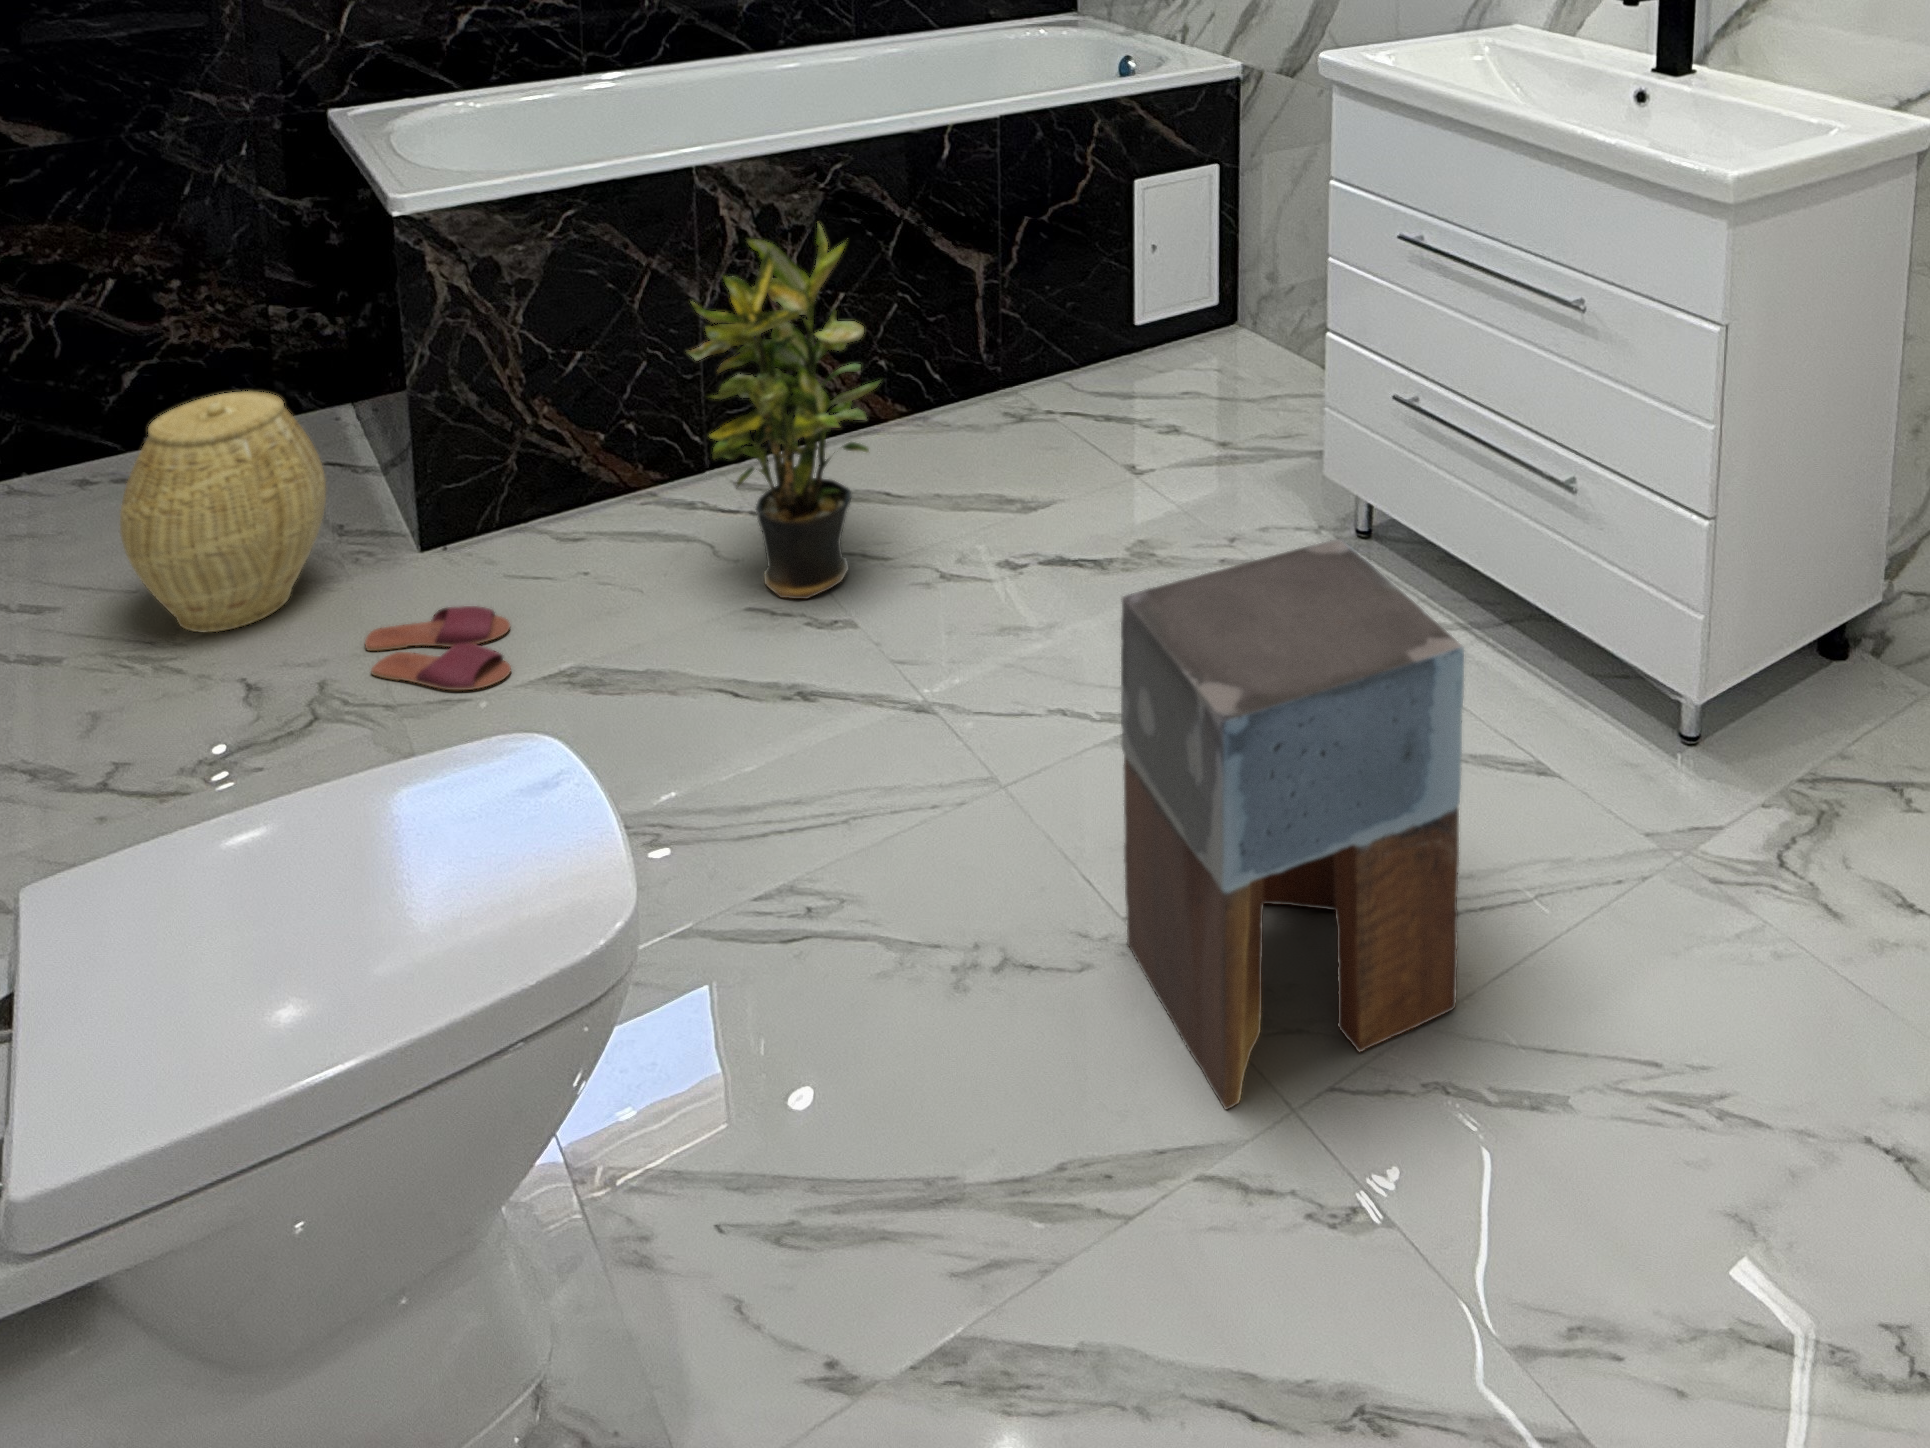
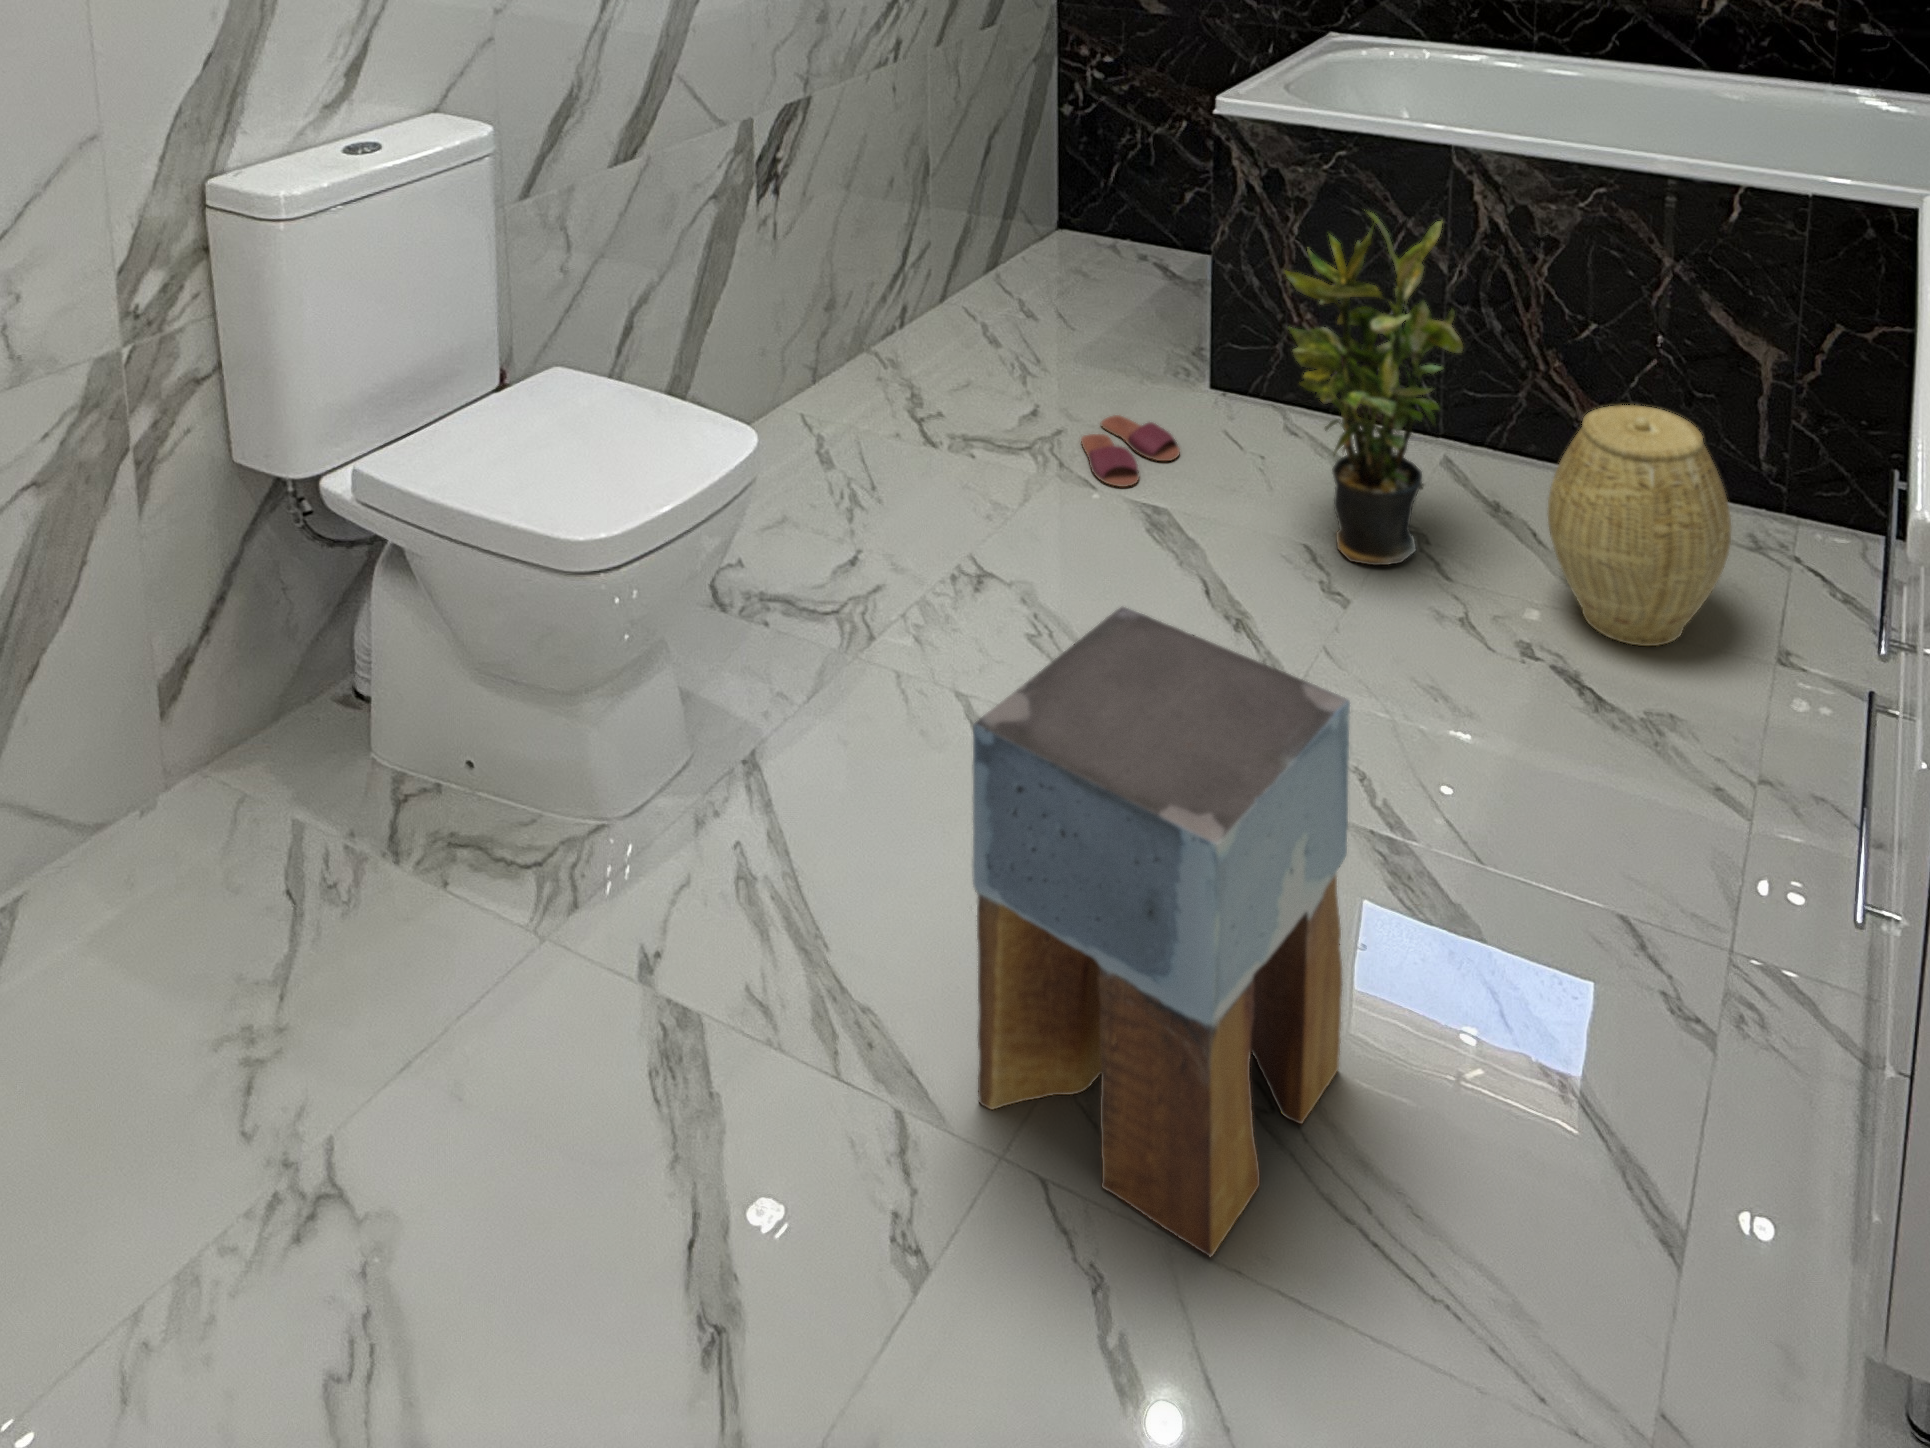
woven basket: present [120,391,326,632] -> present [1547,405,1731,646]

